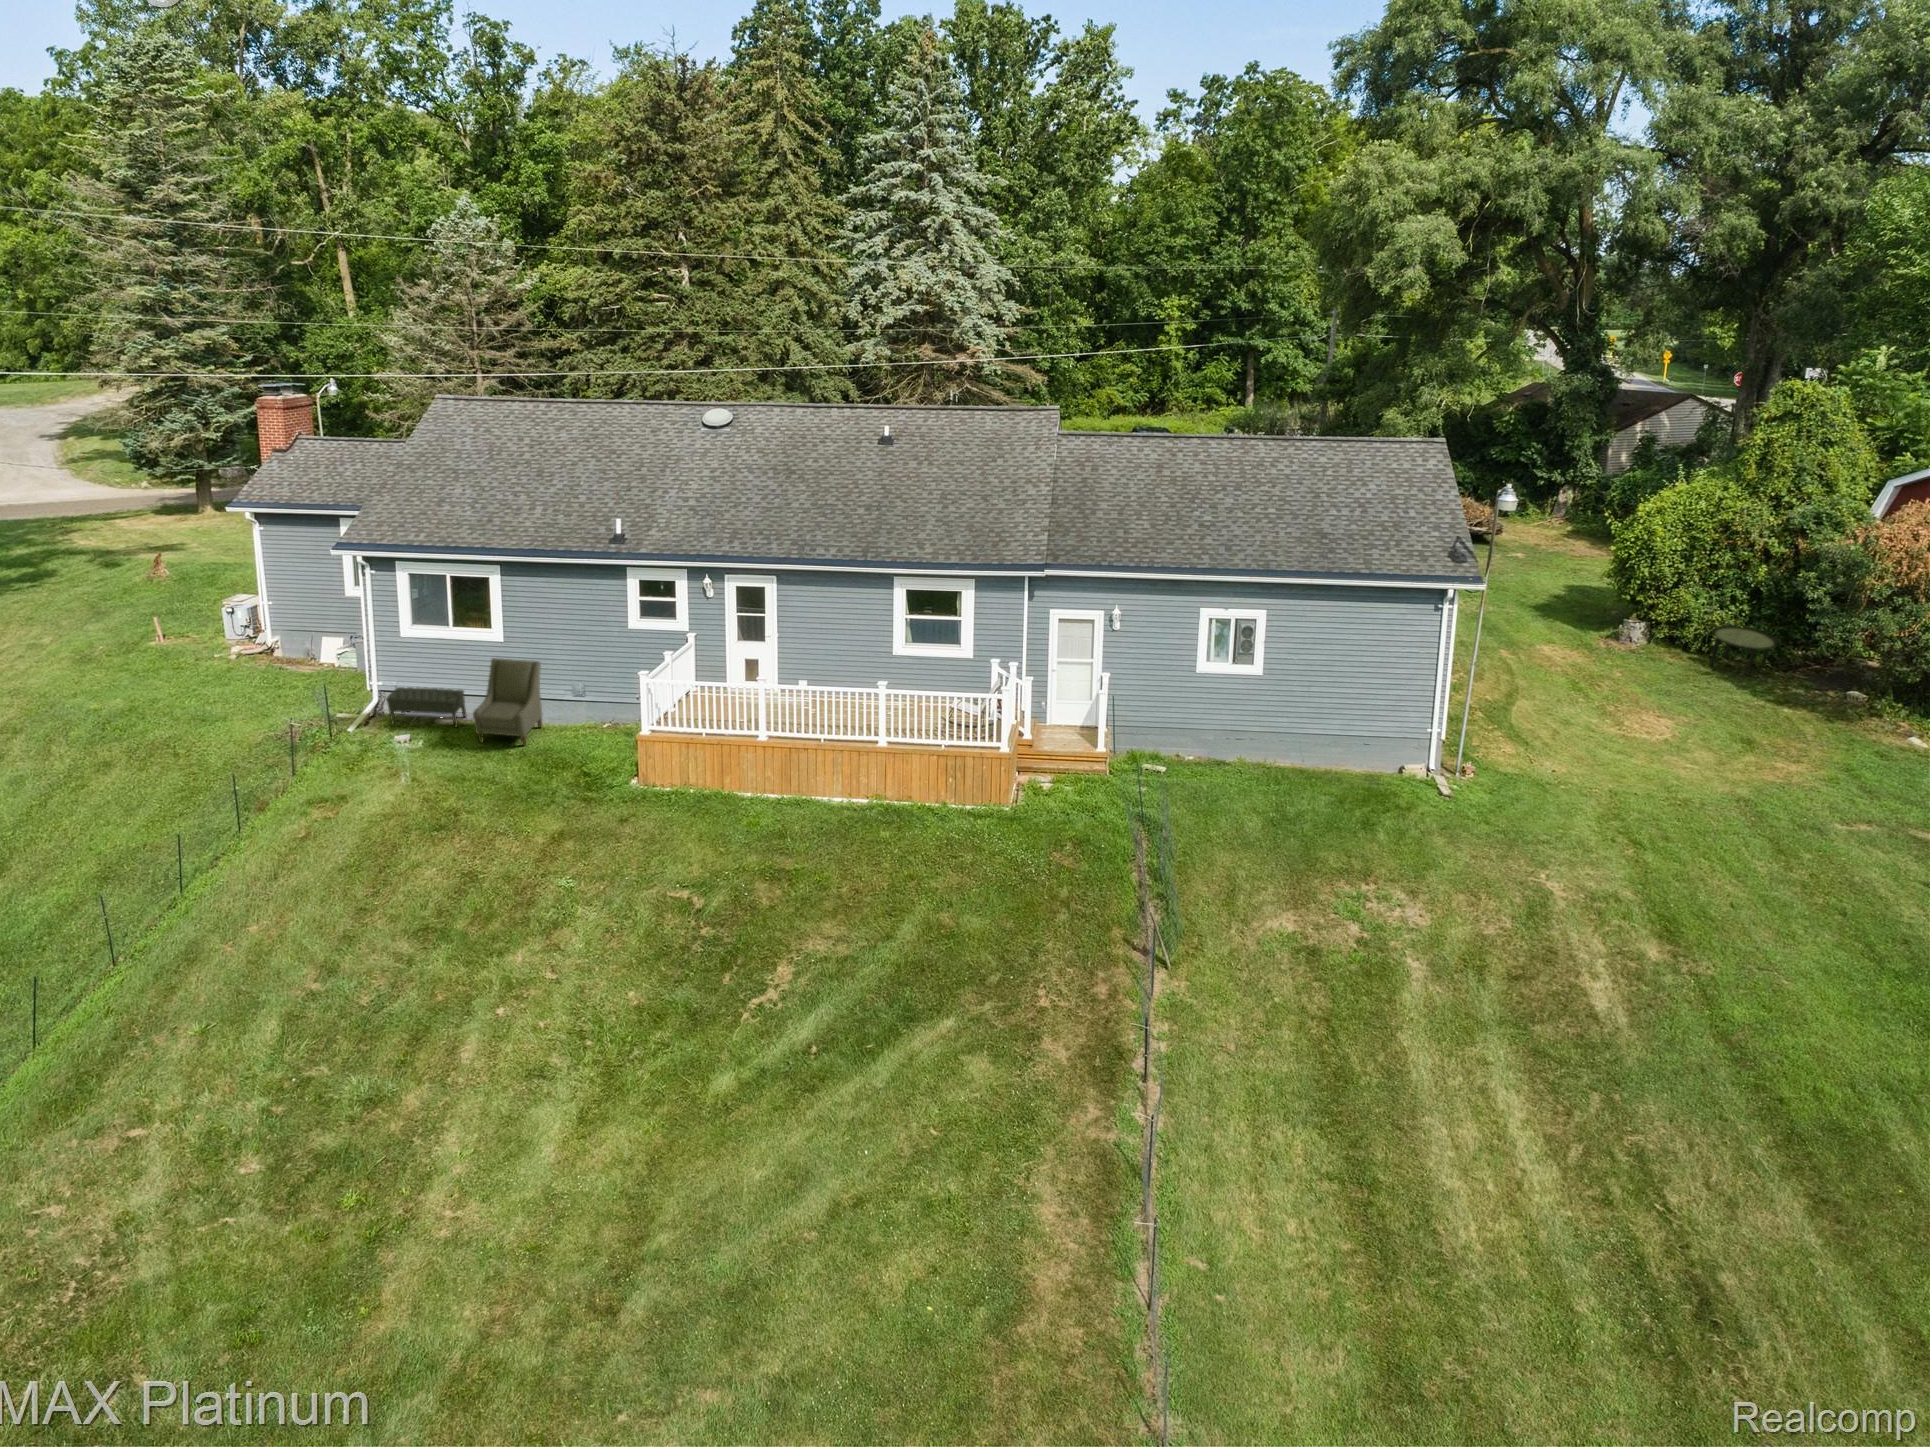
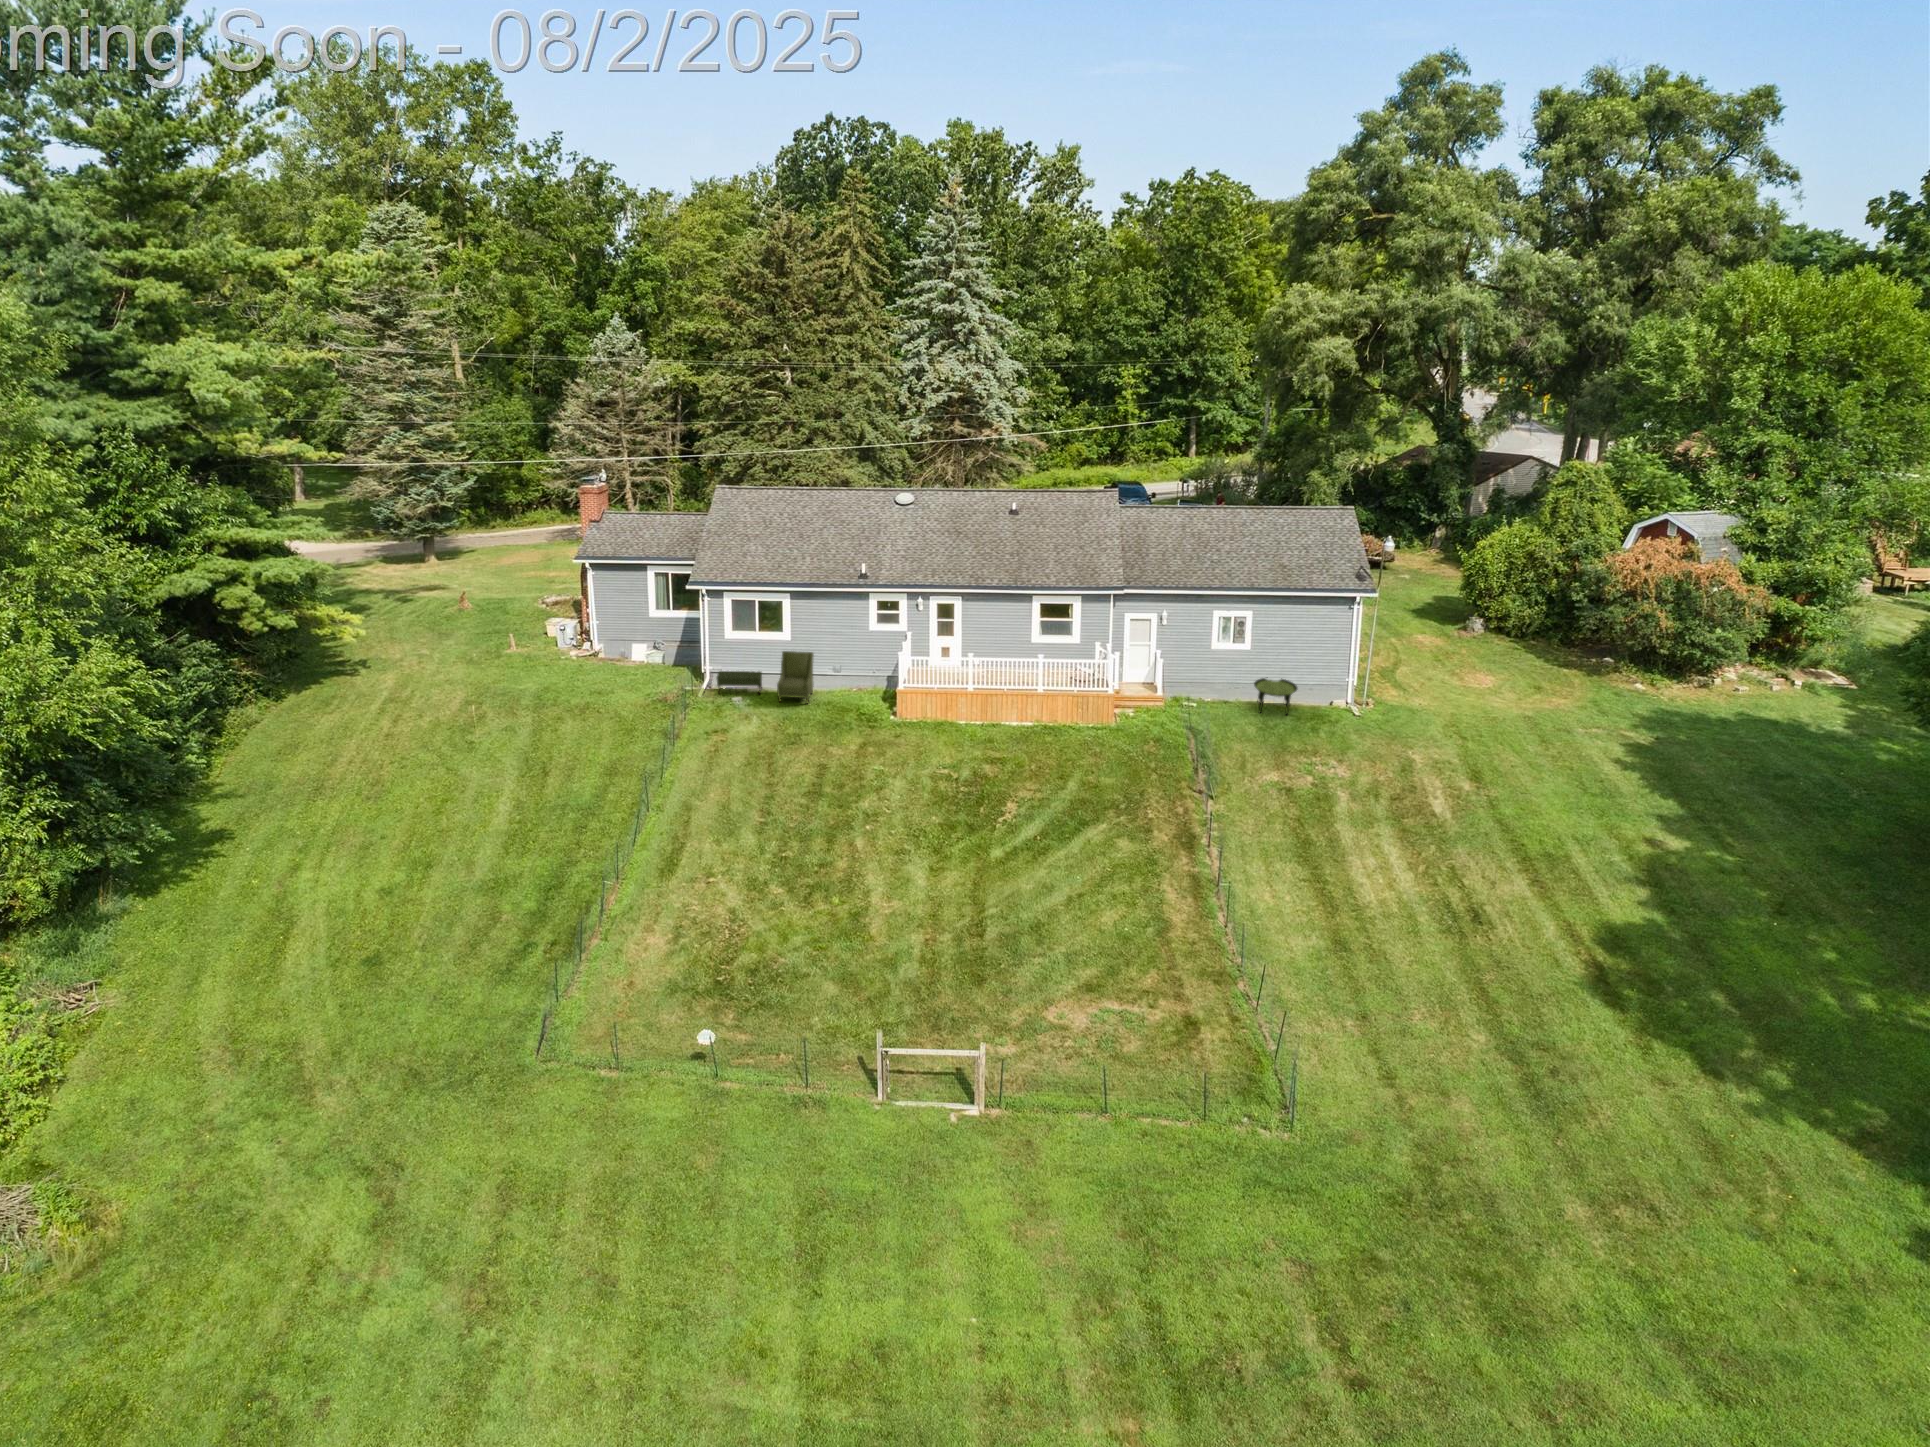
round table: present [1709,625,1778,675] -> present [1254,678,1297,715]

